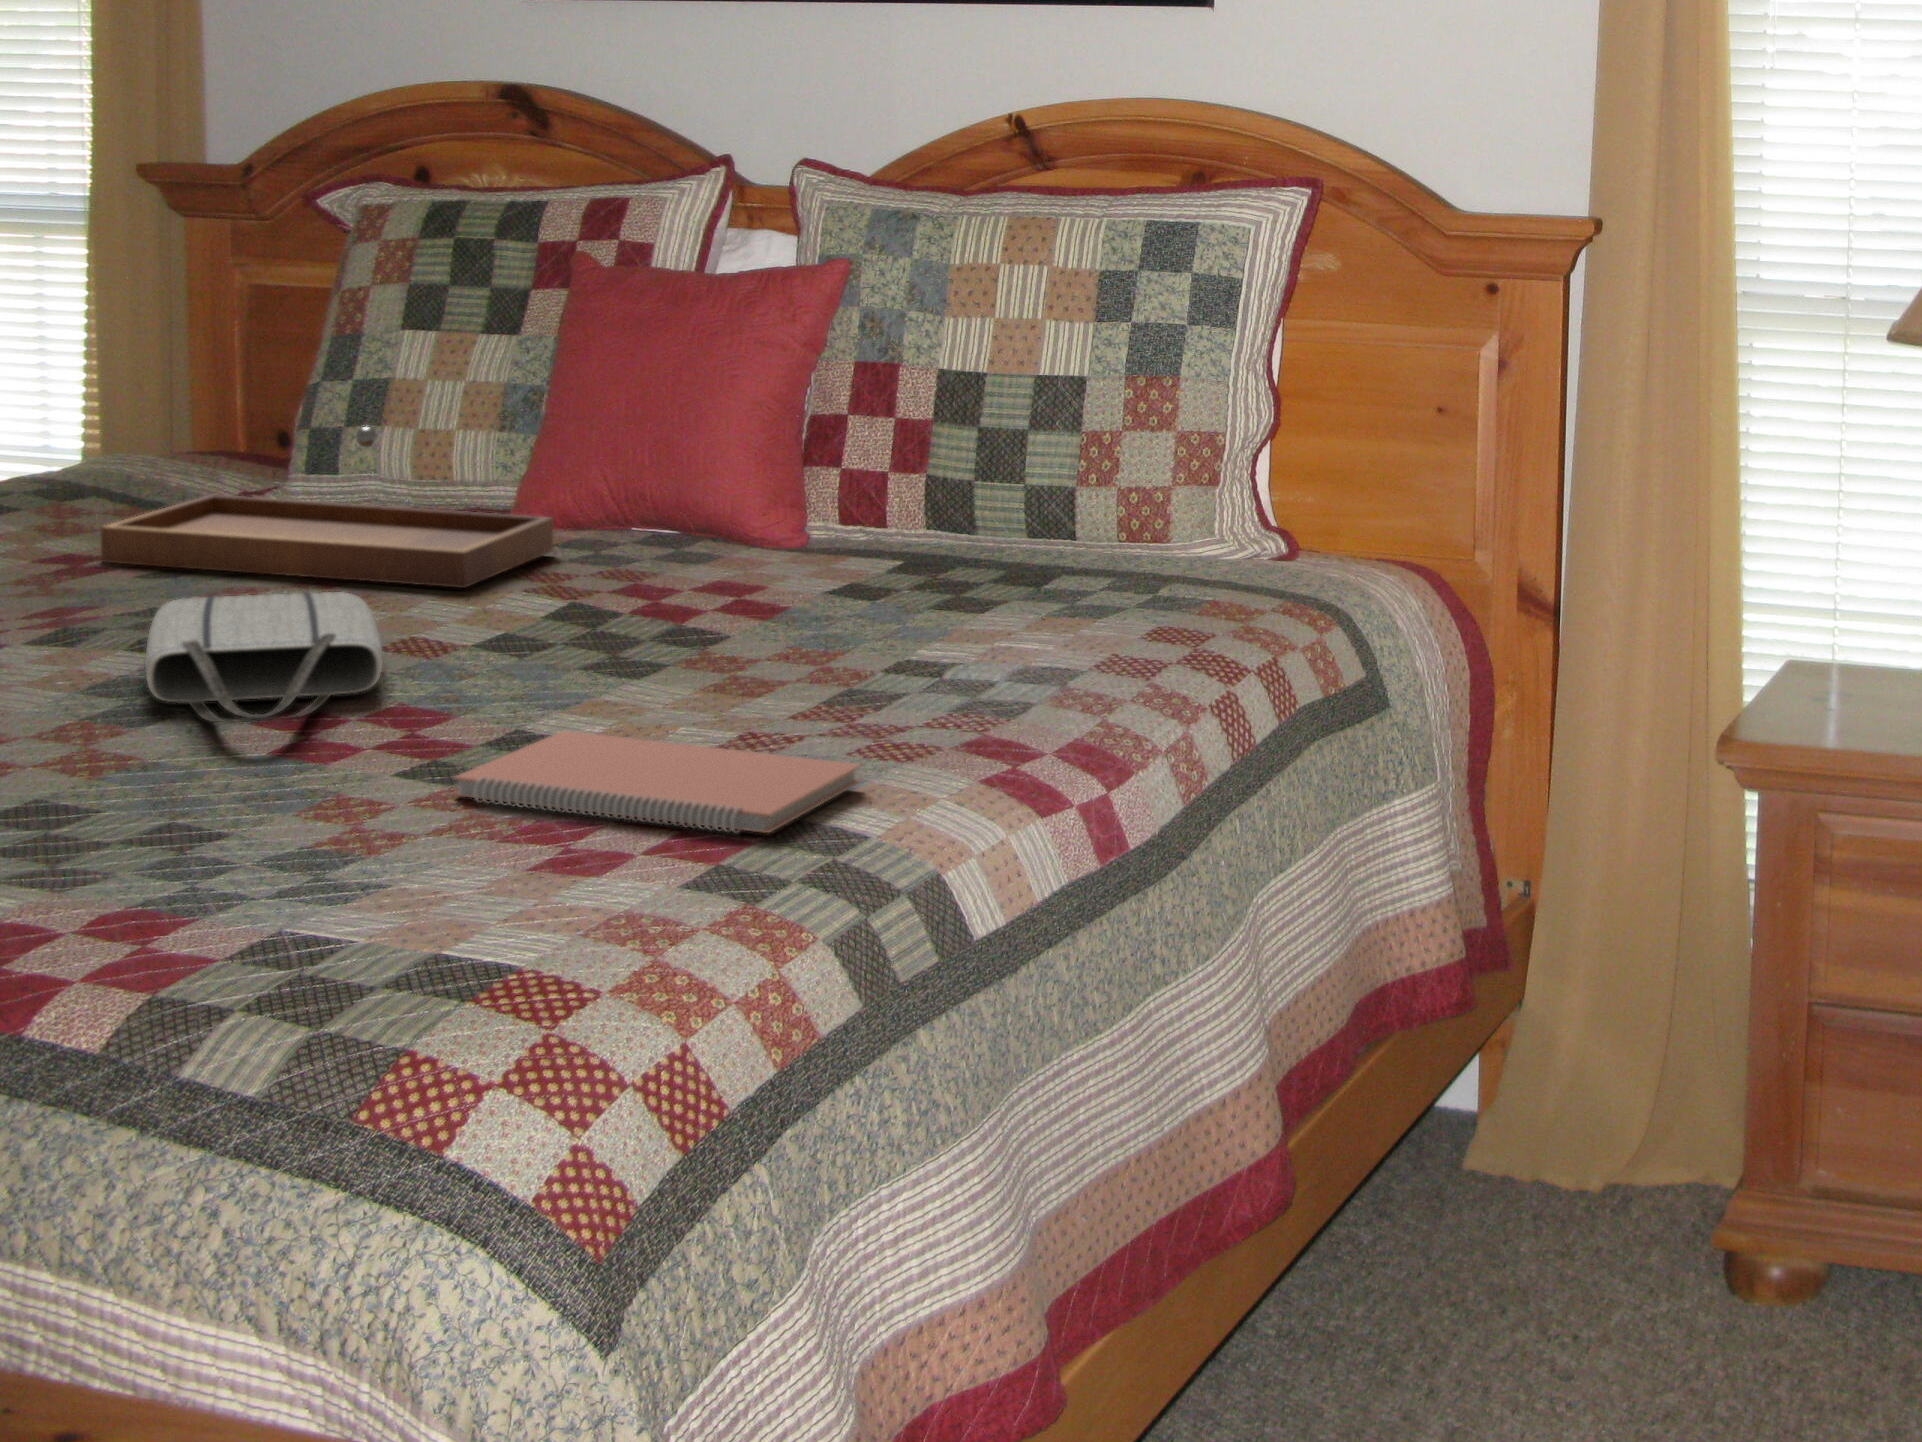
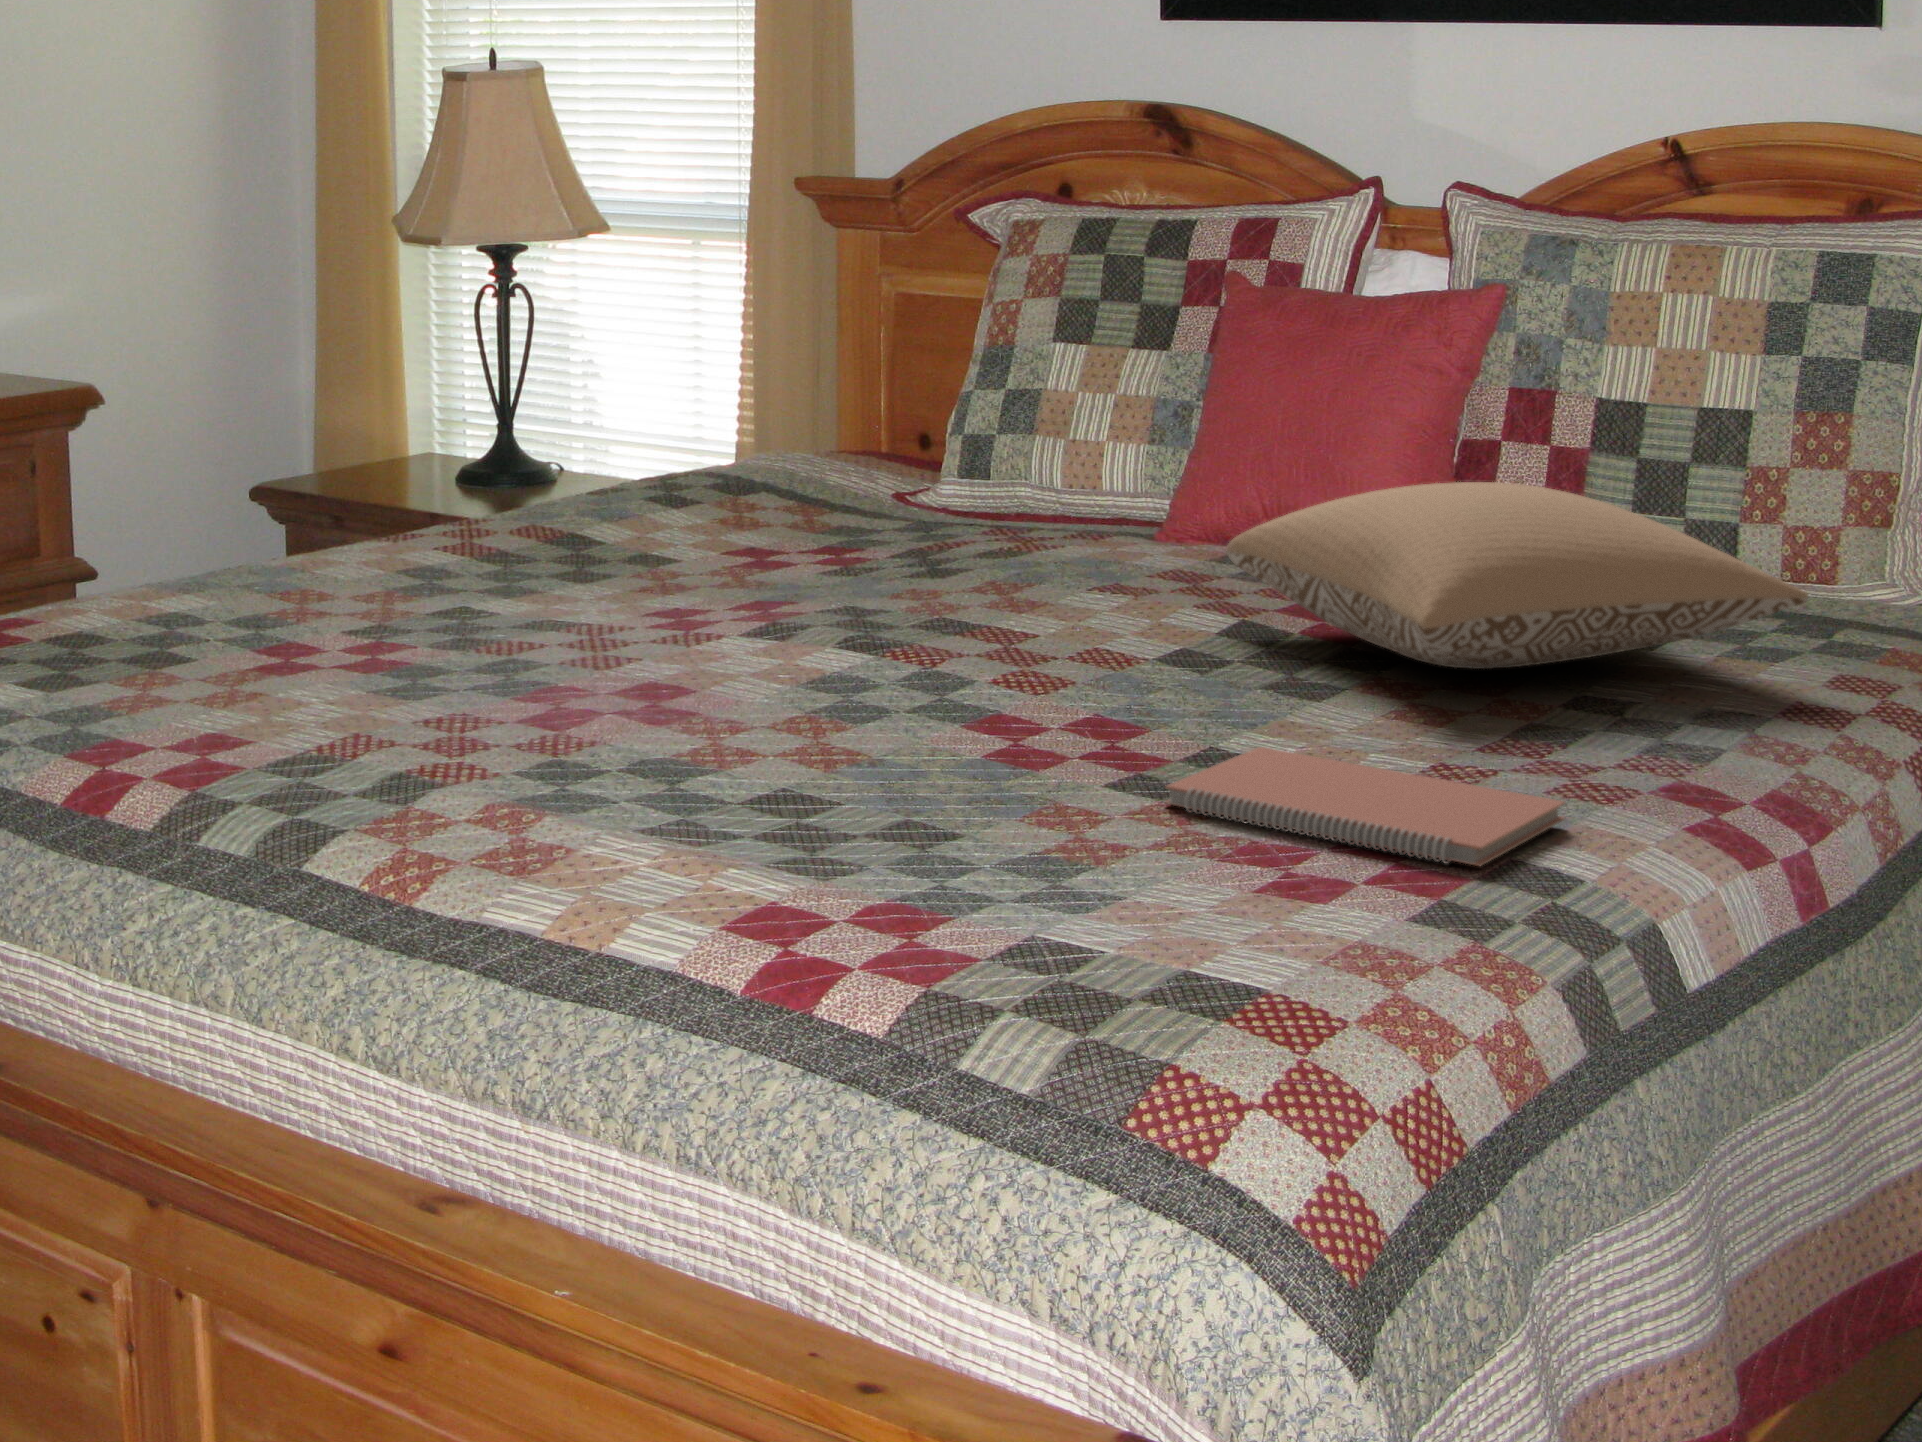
tray: present [101,426,553,588] -> none [827,451,1215,603]
pillow: none [555,453,1117,640] -> present [1227,482,1808,669]
tote bag: present [145,591,383,722] -> none [880,602,1084,721]

